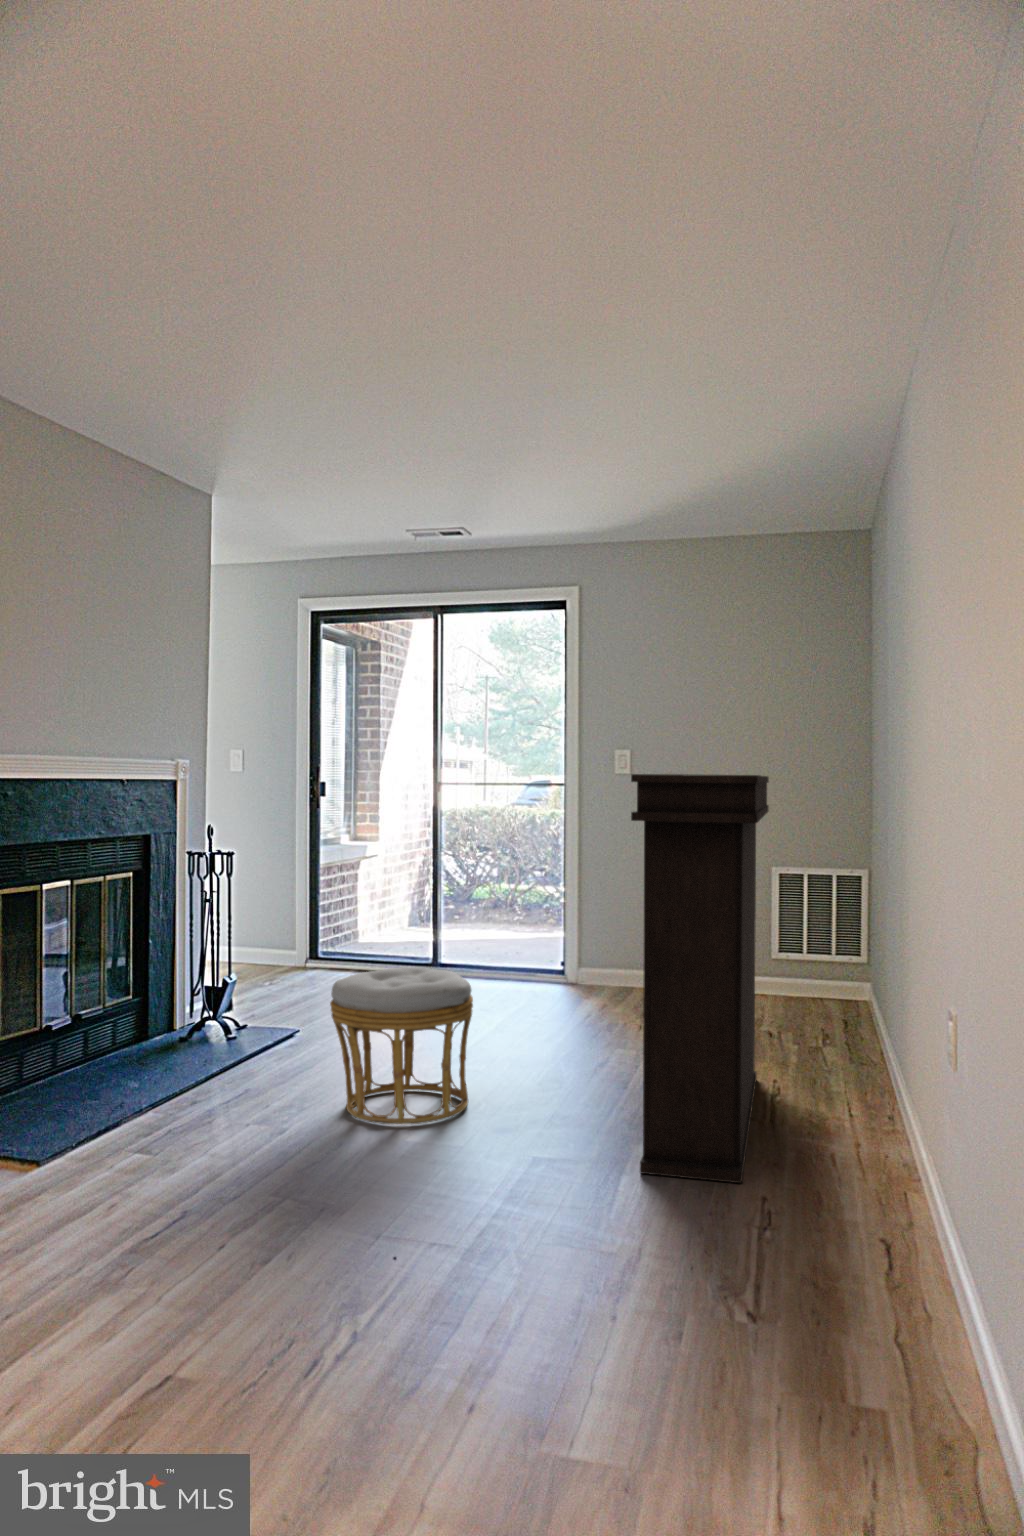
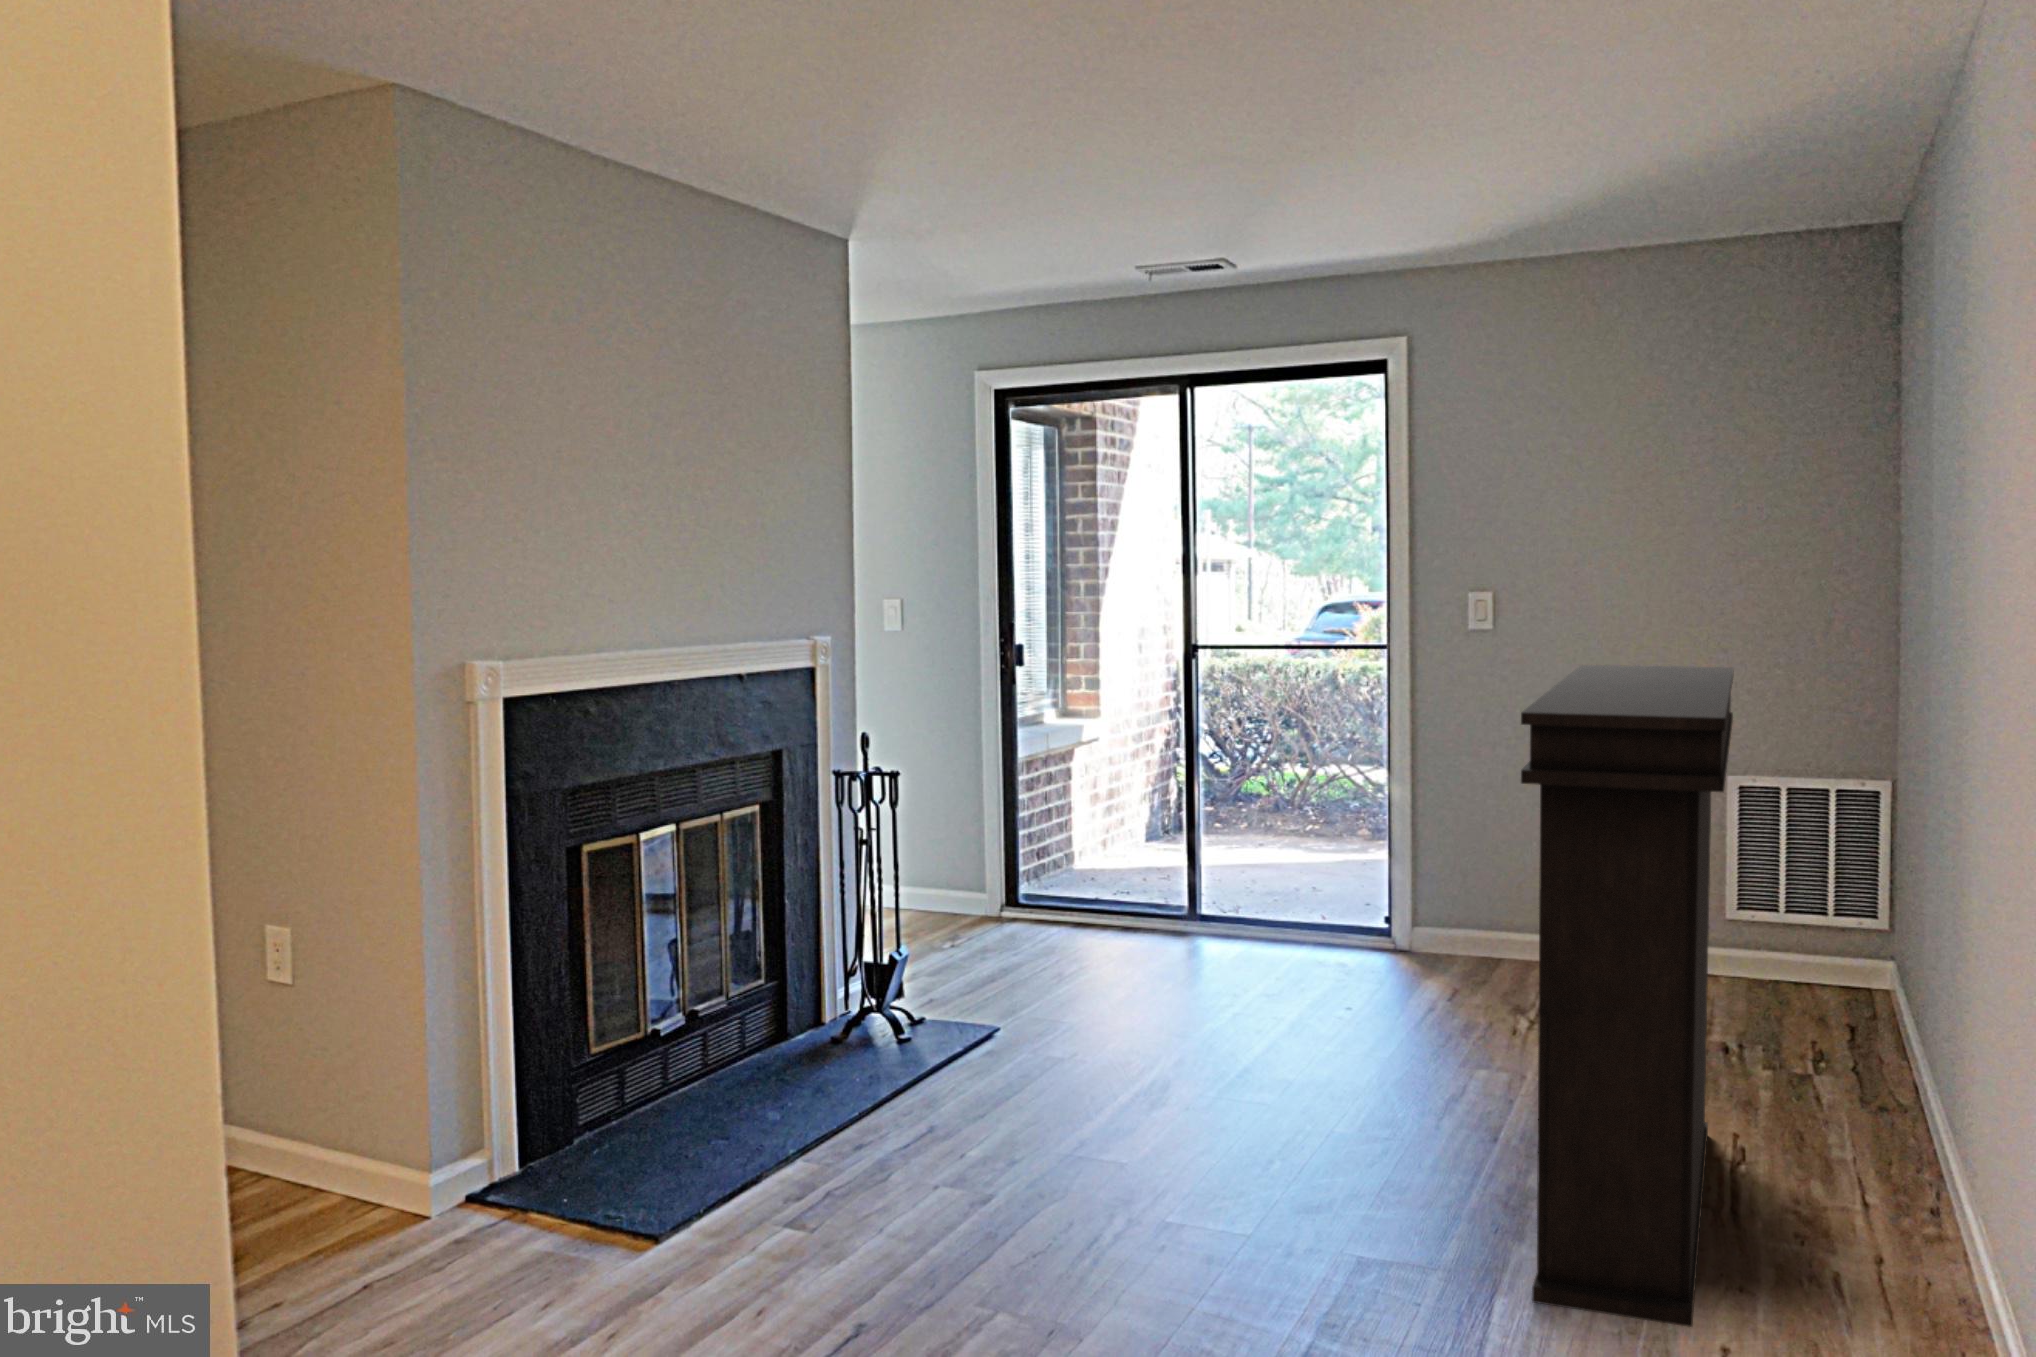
ottoman: present [330,968,473,1124] -> none [1058,962,1269,1201]

